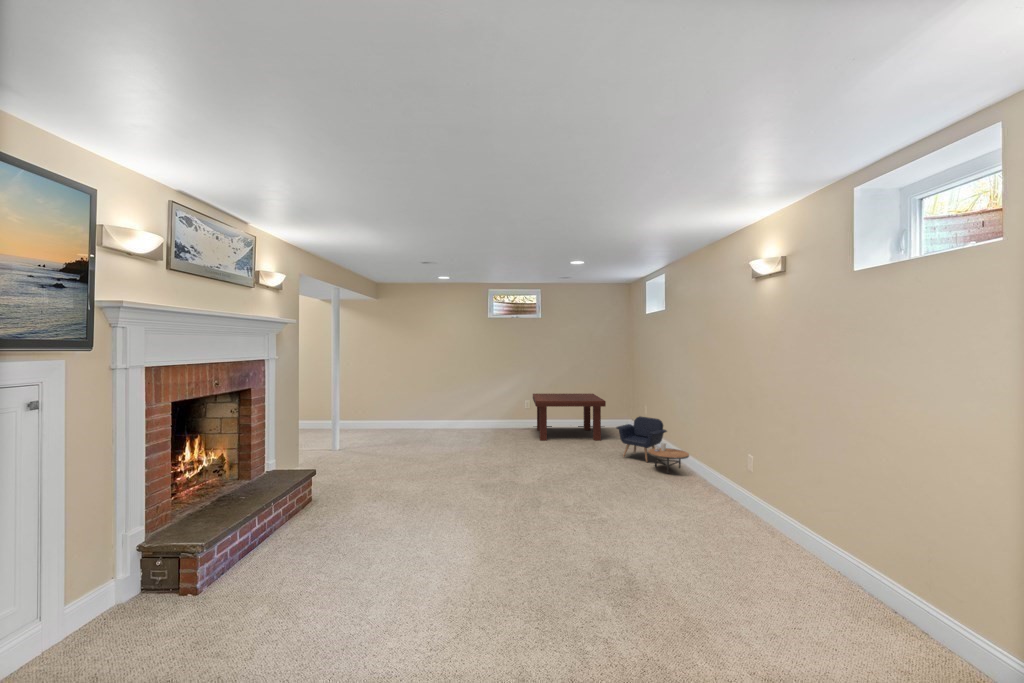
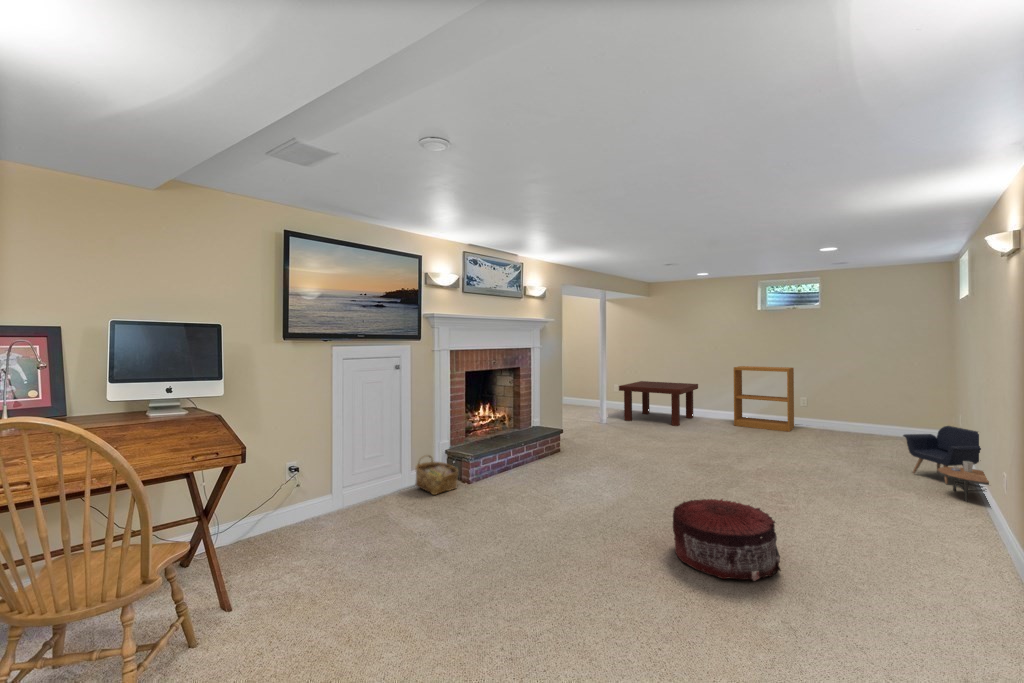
bookshelf: none [469,374,516,434] -> present [734,366,794,432]
coffee table: present [533,394,606,441] -> present [619,381,698,426]
pouf: none [543,521,649,615] -> present [673,499,781,581]
woven basket: none [73,565,181,641] -> present [415,455,458,495]

